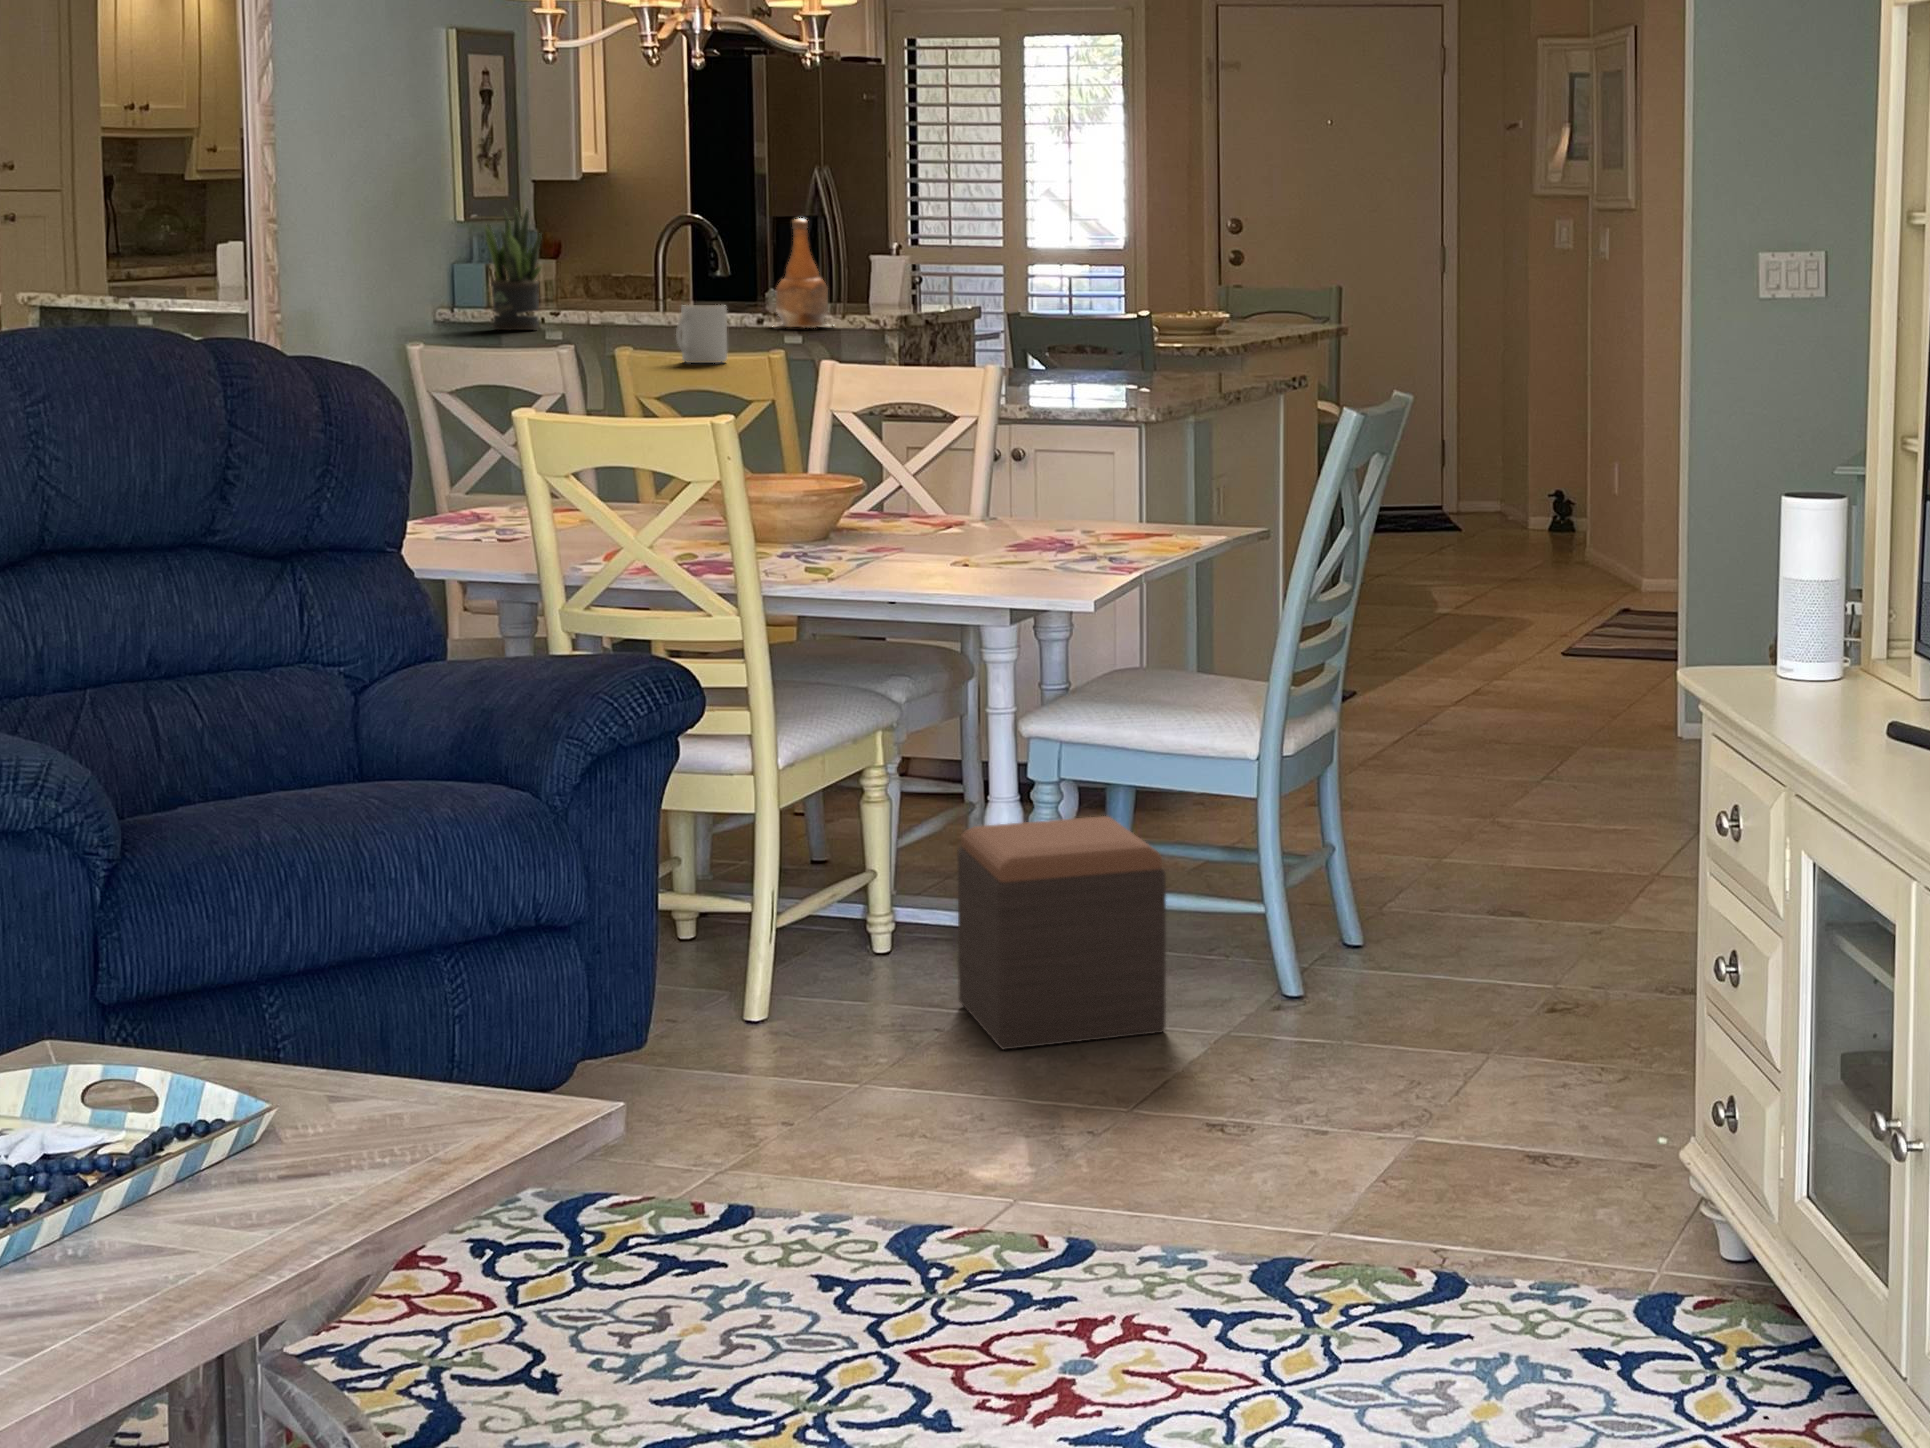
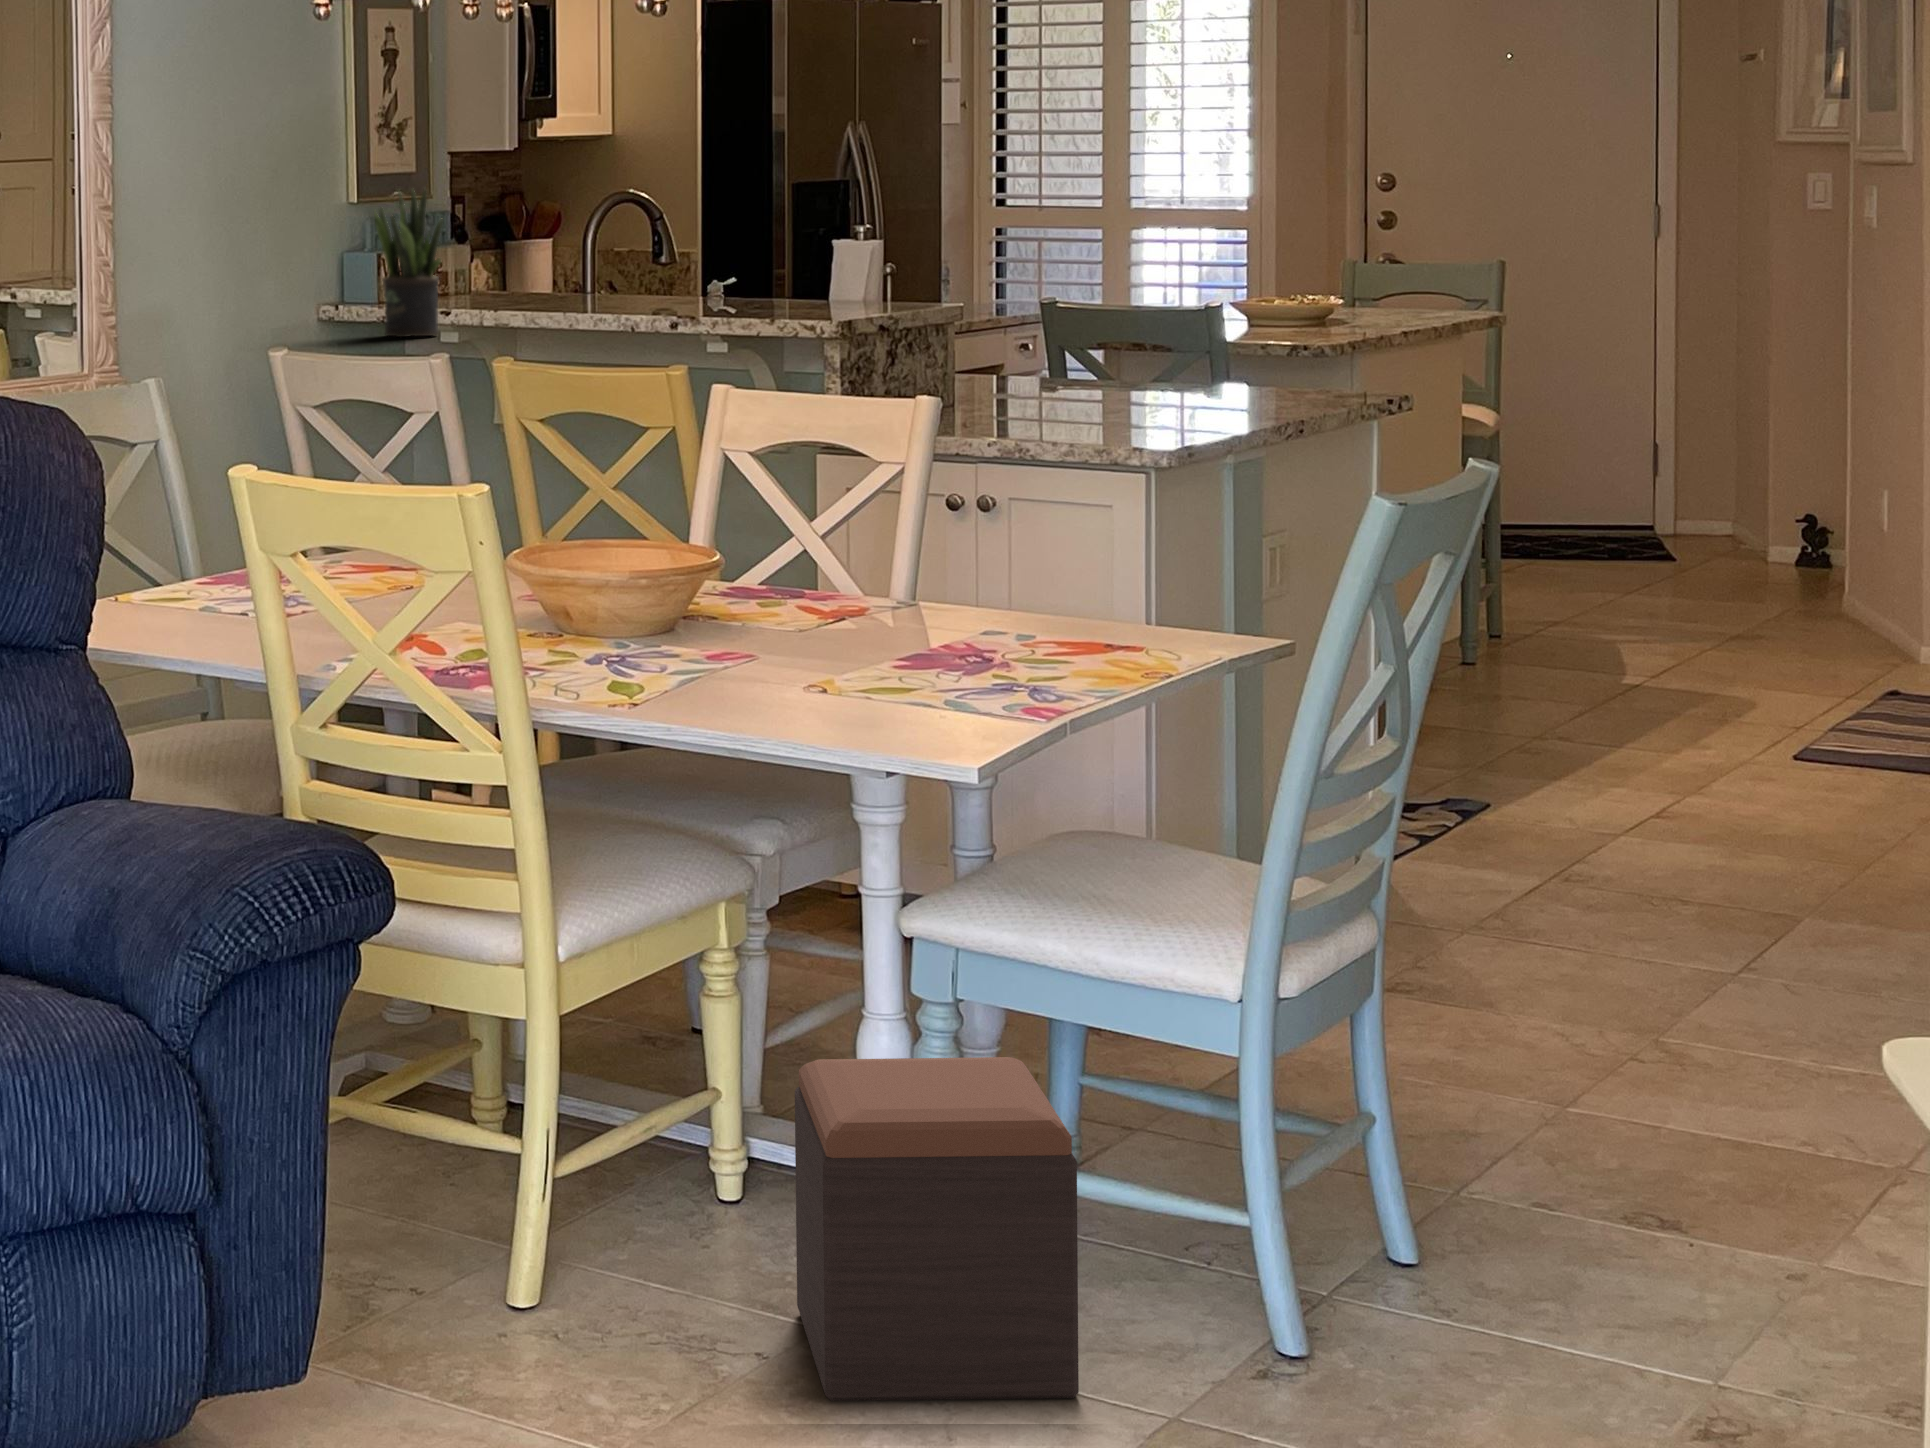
bottle: present [775,218,828,328] -> none [717,194,808,331]
mug: present [676,305,727,363] -> none [546,311,613,385]

